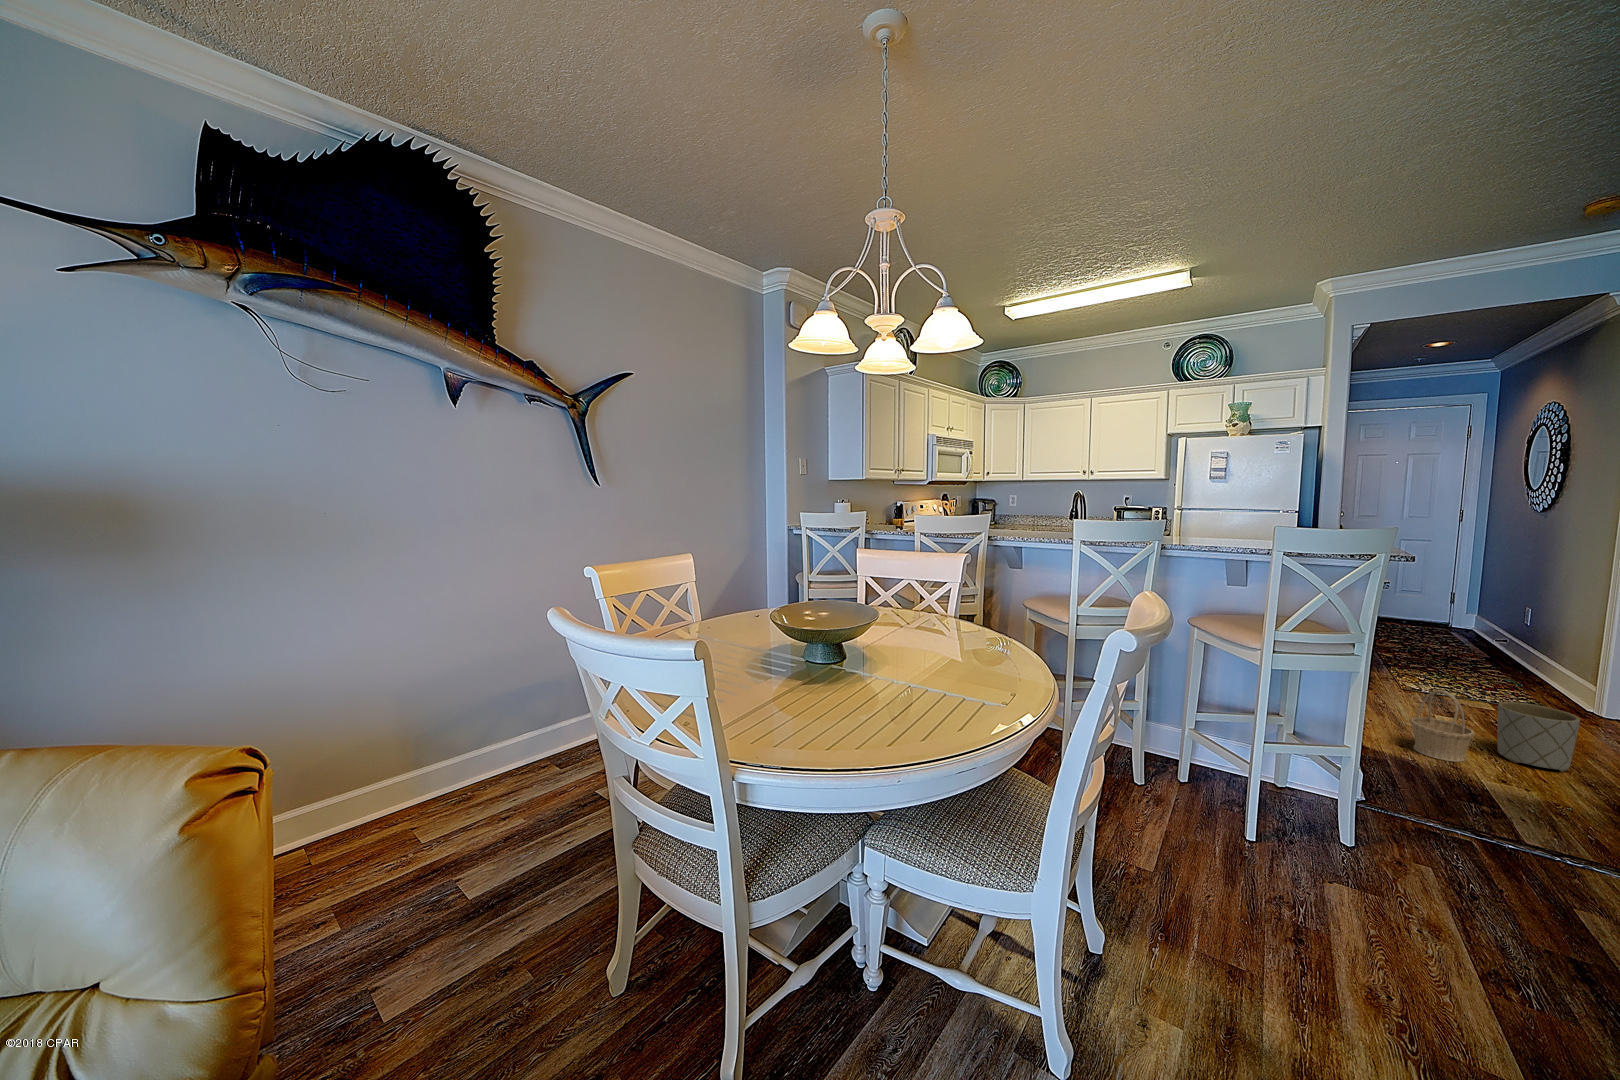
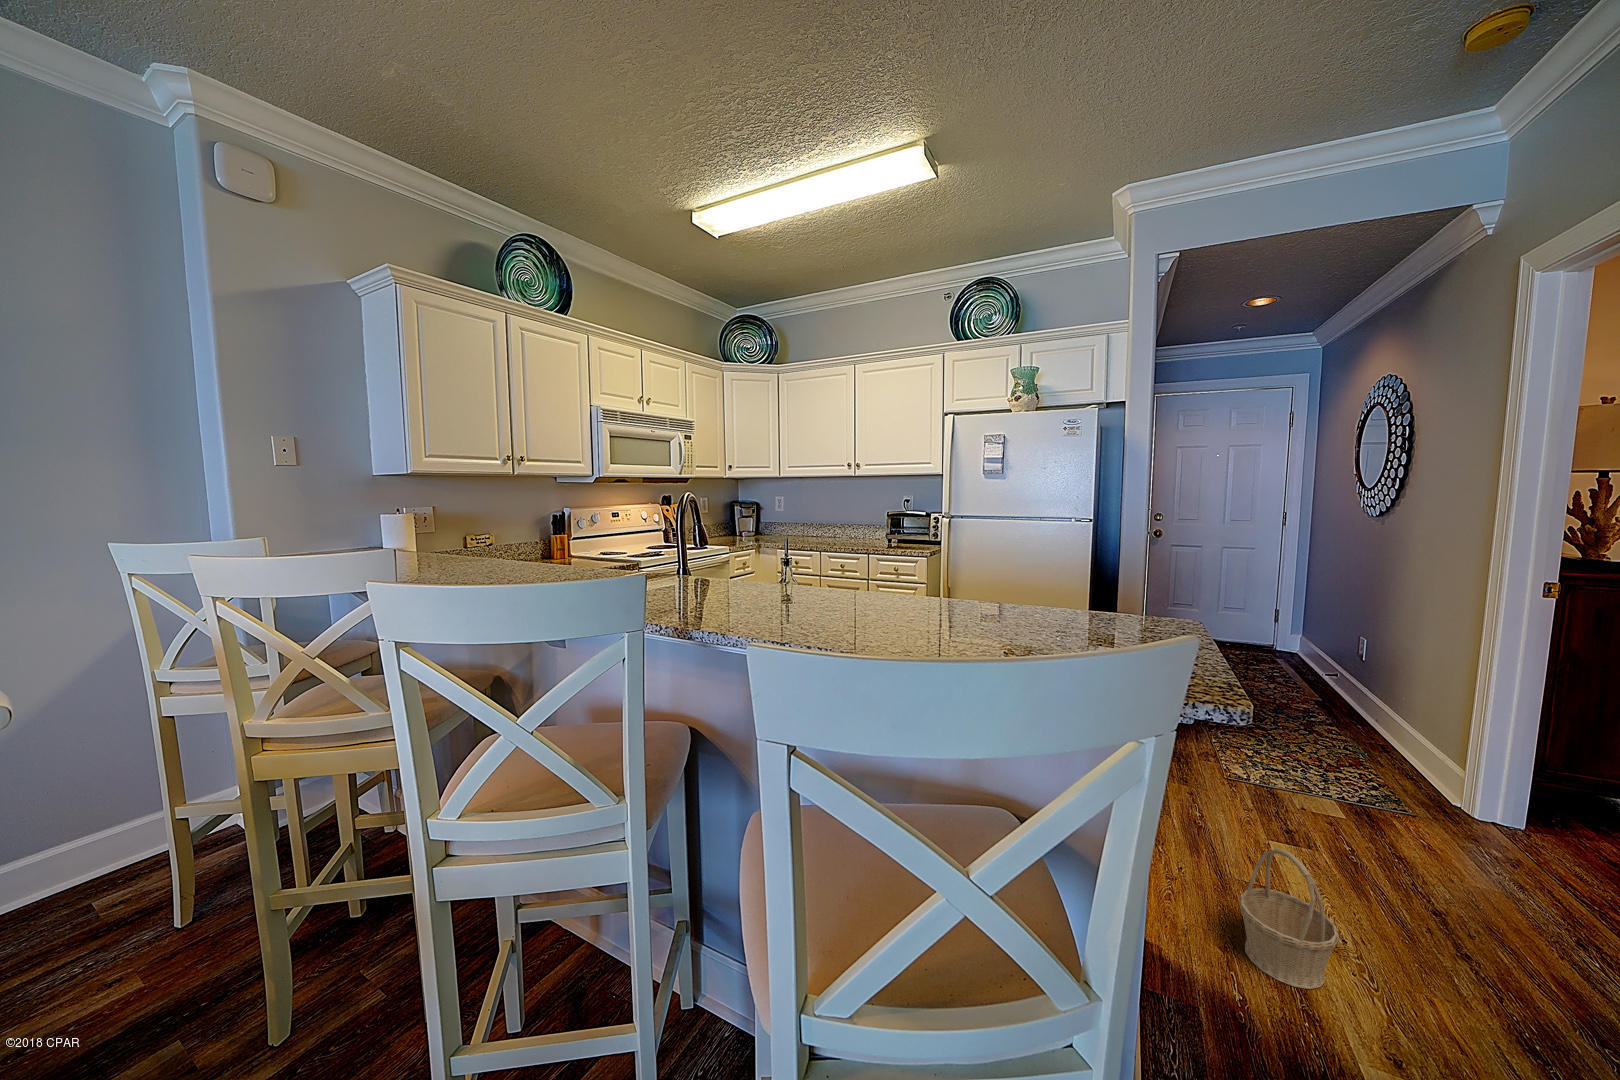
planter: present [1497,702,1580,772] -> none [1368,855,1500,1000]

